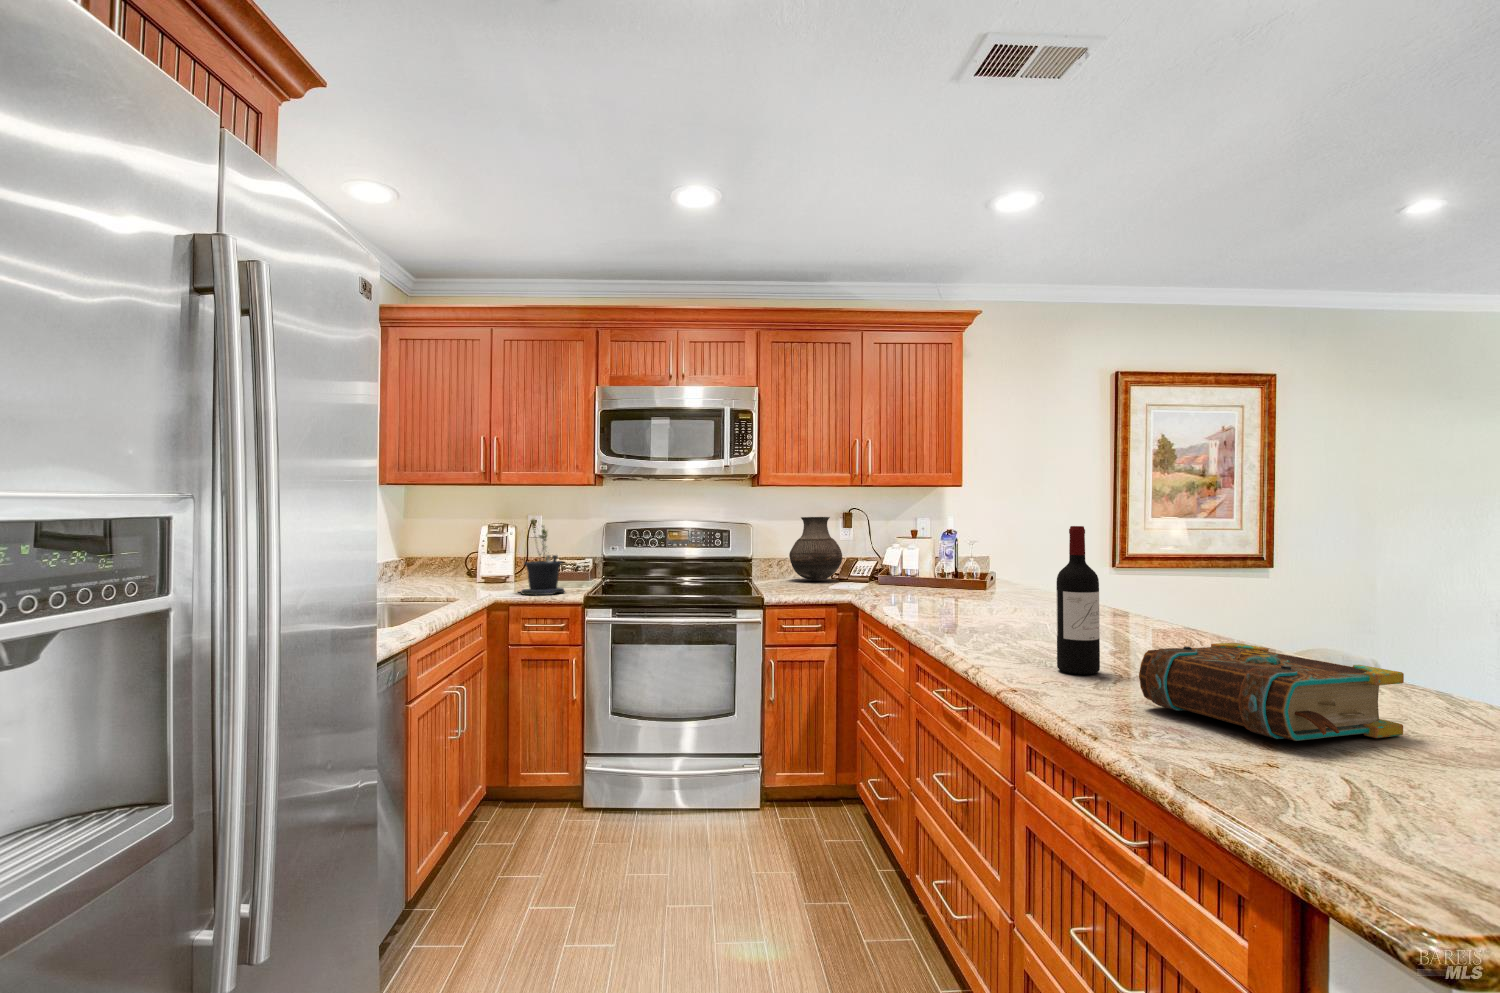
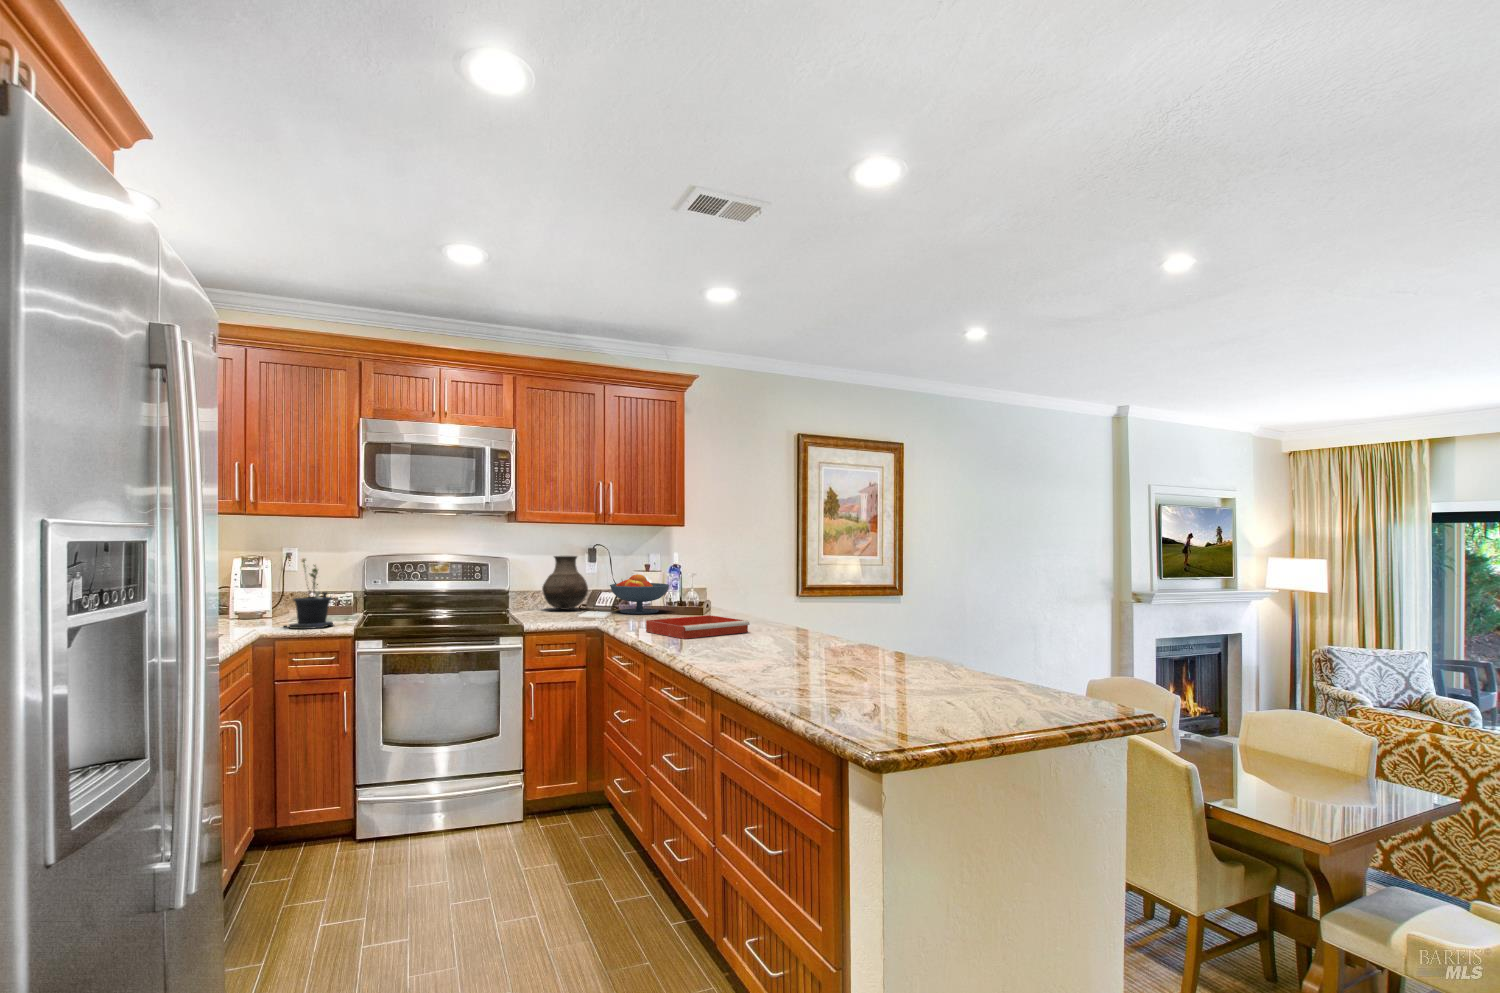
wine bottle: present [1056,526,1100,675] -> none [742,571,768,667]
fruit bowl: none [868,539,942,588] -> present [610,574,669,614]
tray: none [912,592,1057,623] -> present [646,615,750,639]
book: present [1139,643,1404,741] -> none [785,642,912,693]

